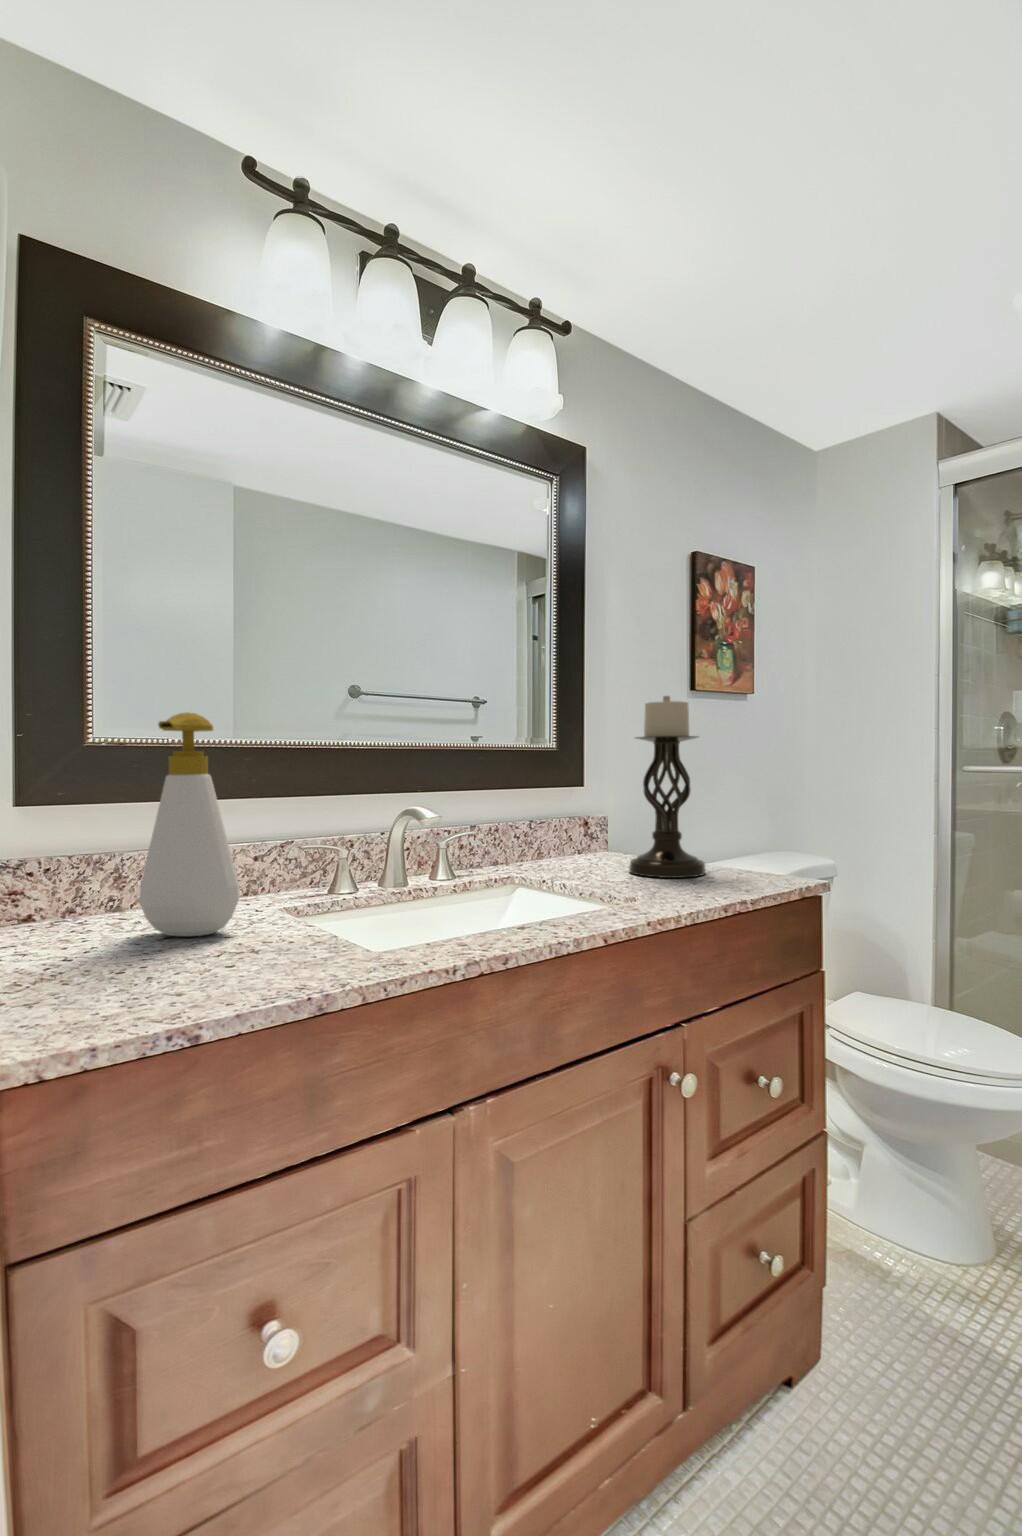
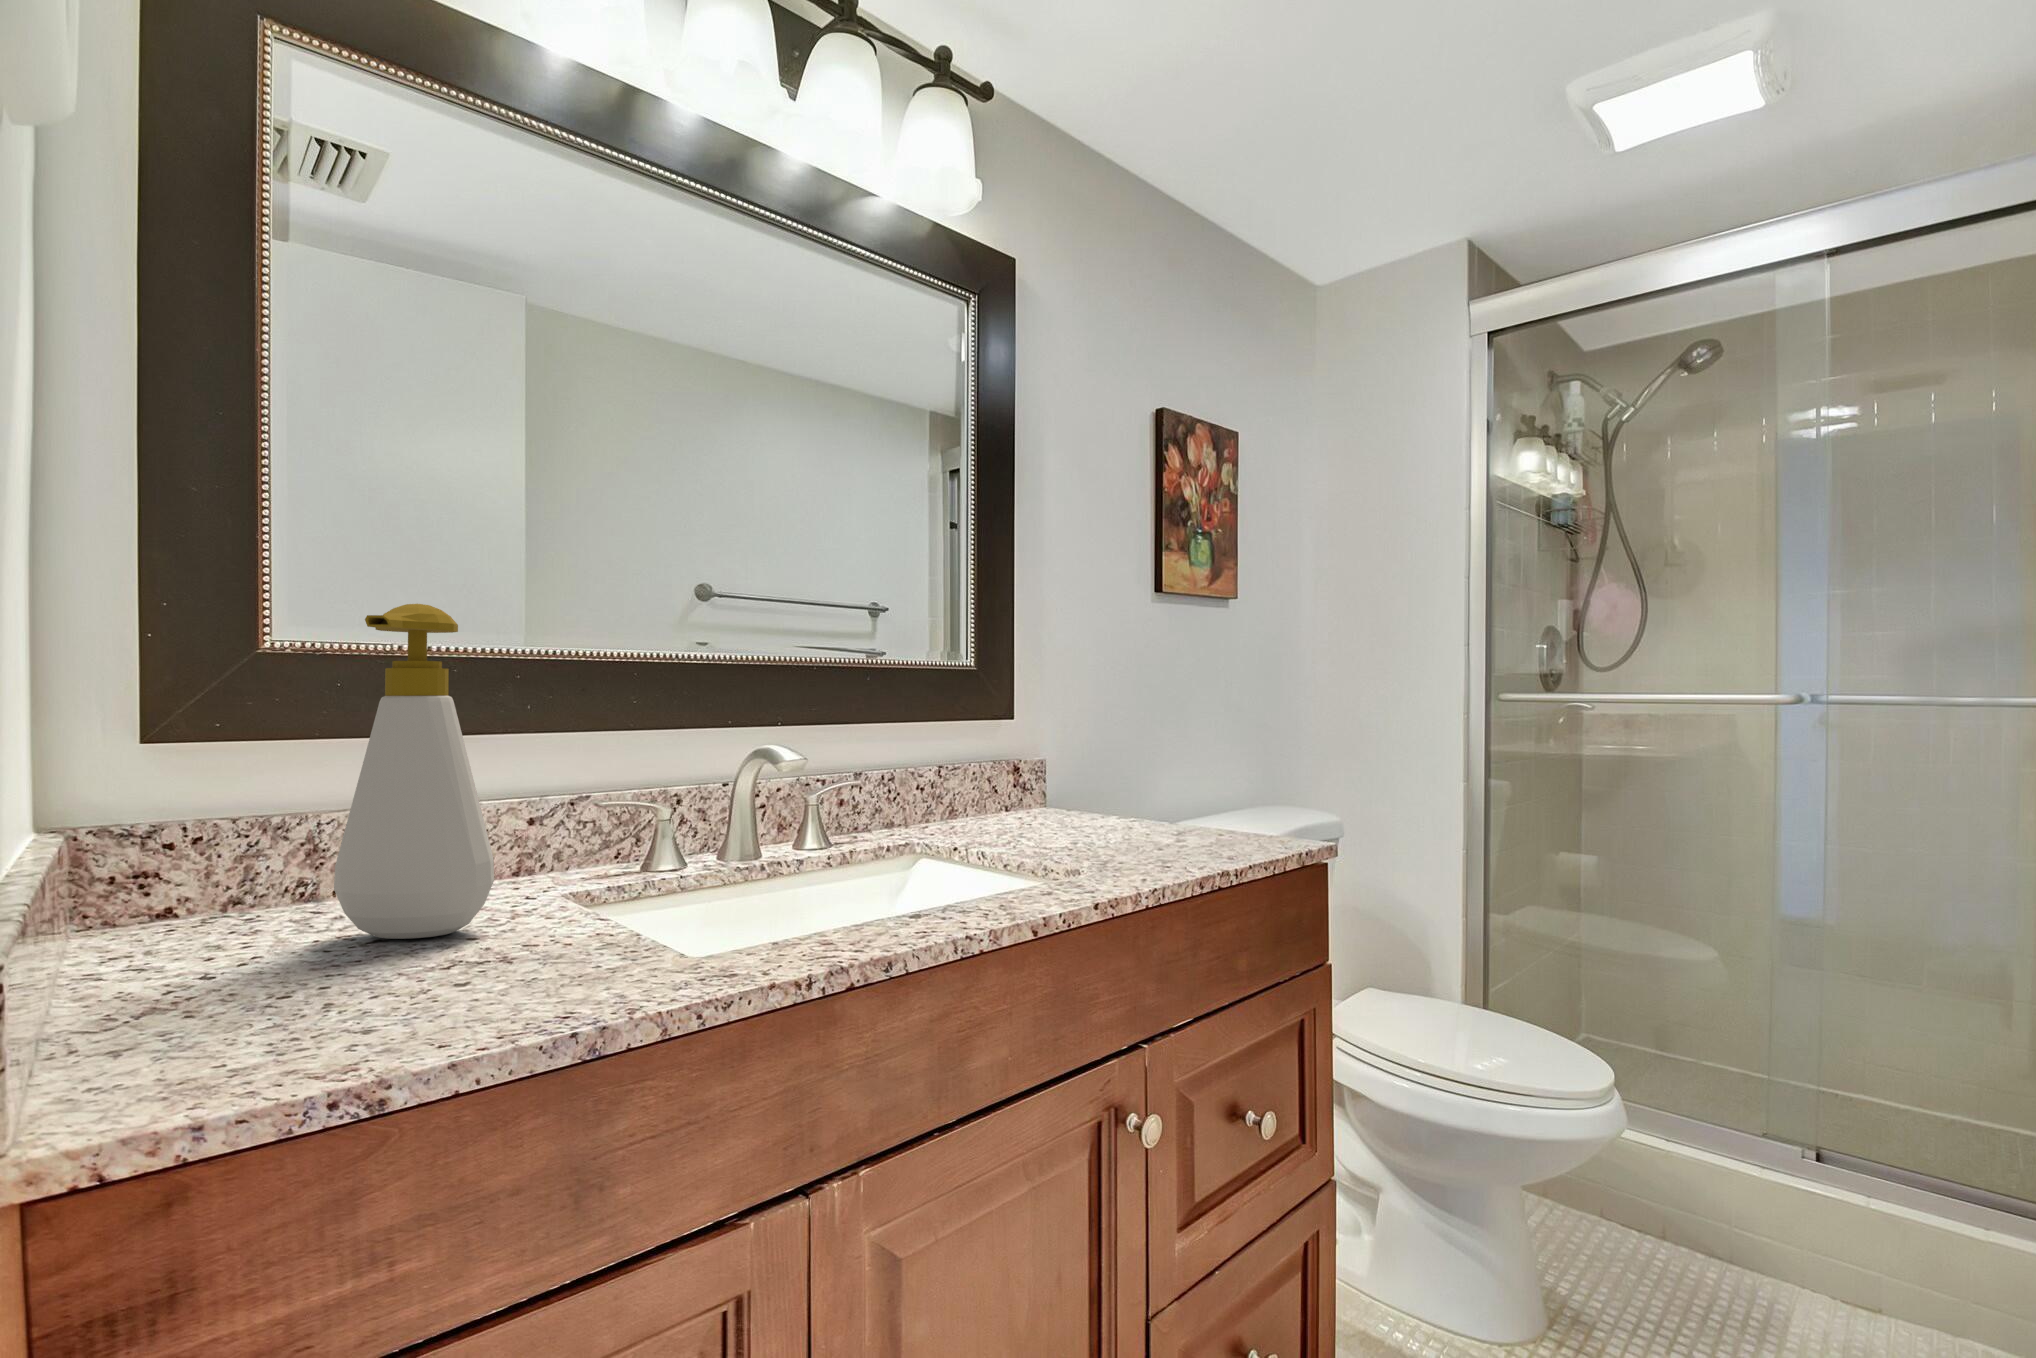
candle holder: present [629,696,706,878] -> none [1072,595,1175,842]

